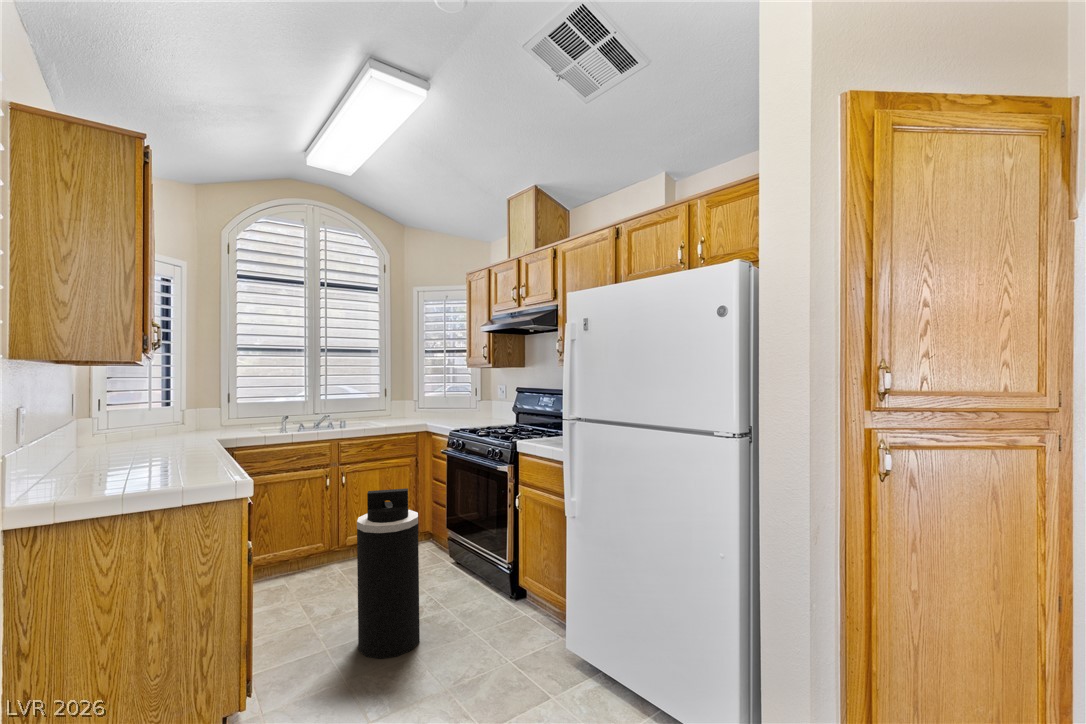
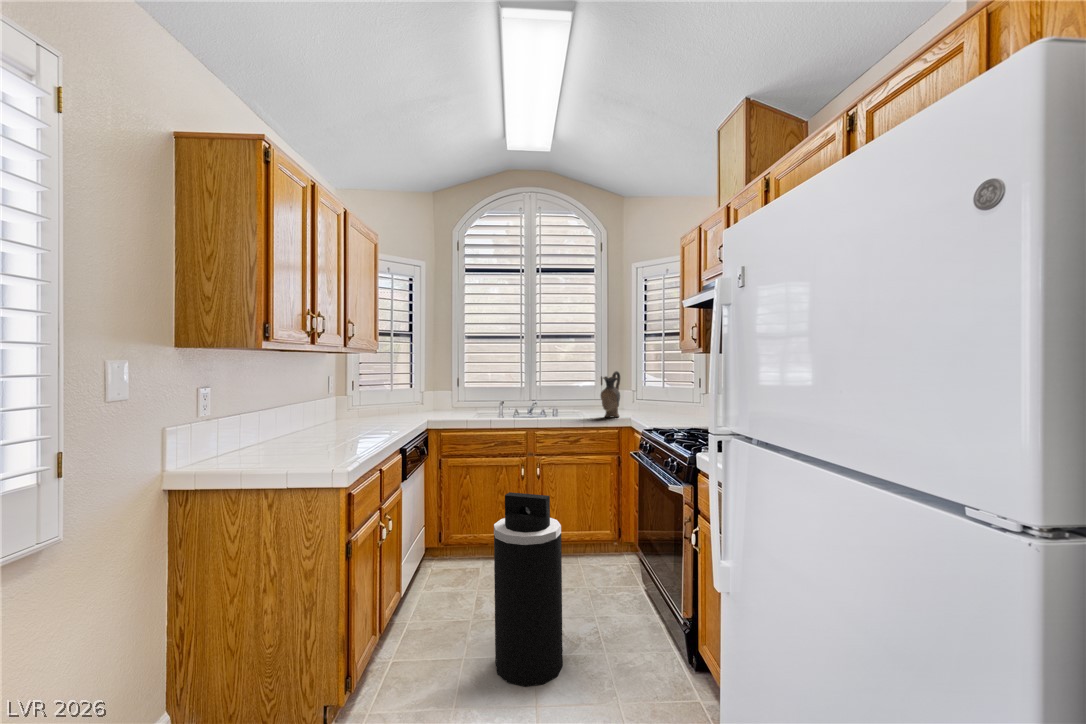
ceramic pitcher: none [398,382,416,424] -> present [601,371,620,417]

